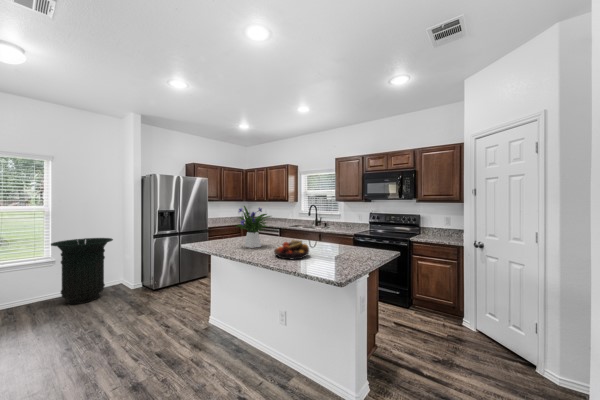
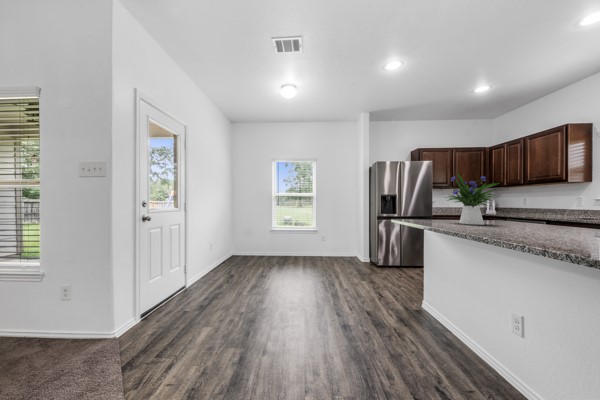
trash can: present [51,238,113,304] -> none [314,217,350,263]
fruit bowl: present [274,240,309,259] -> none [496,211,568,236]

